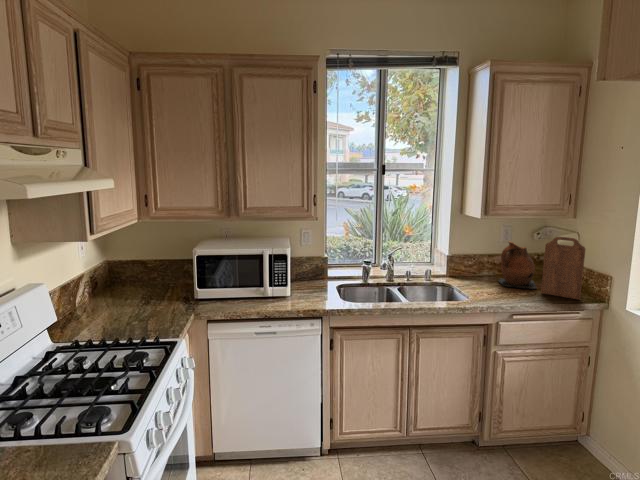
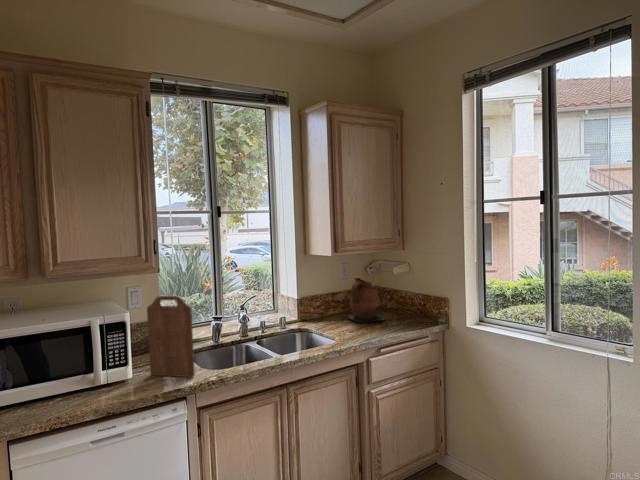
cutting board: present [541,237,585,300] -> present [147,296,194,377]

